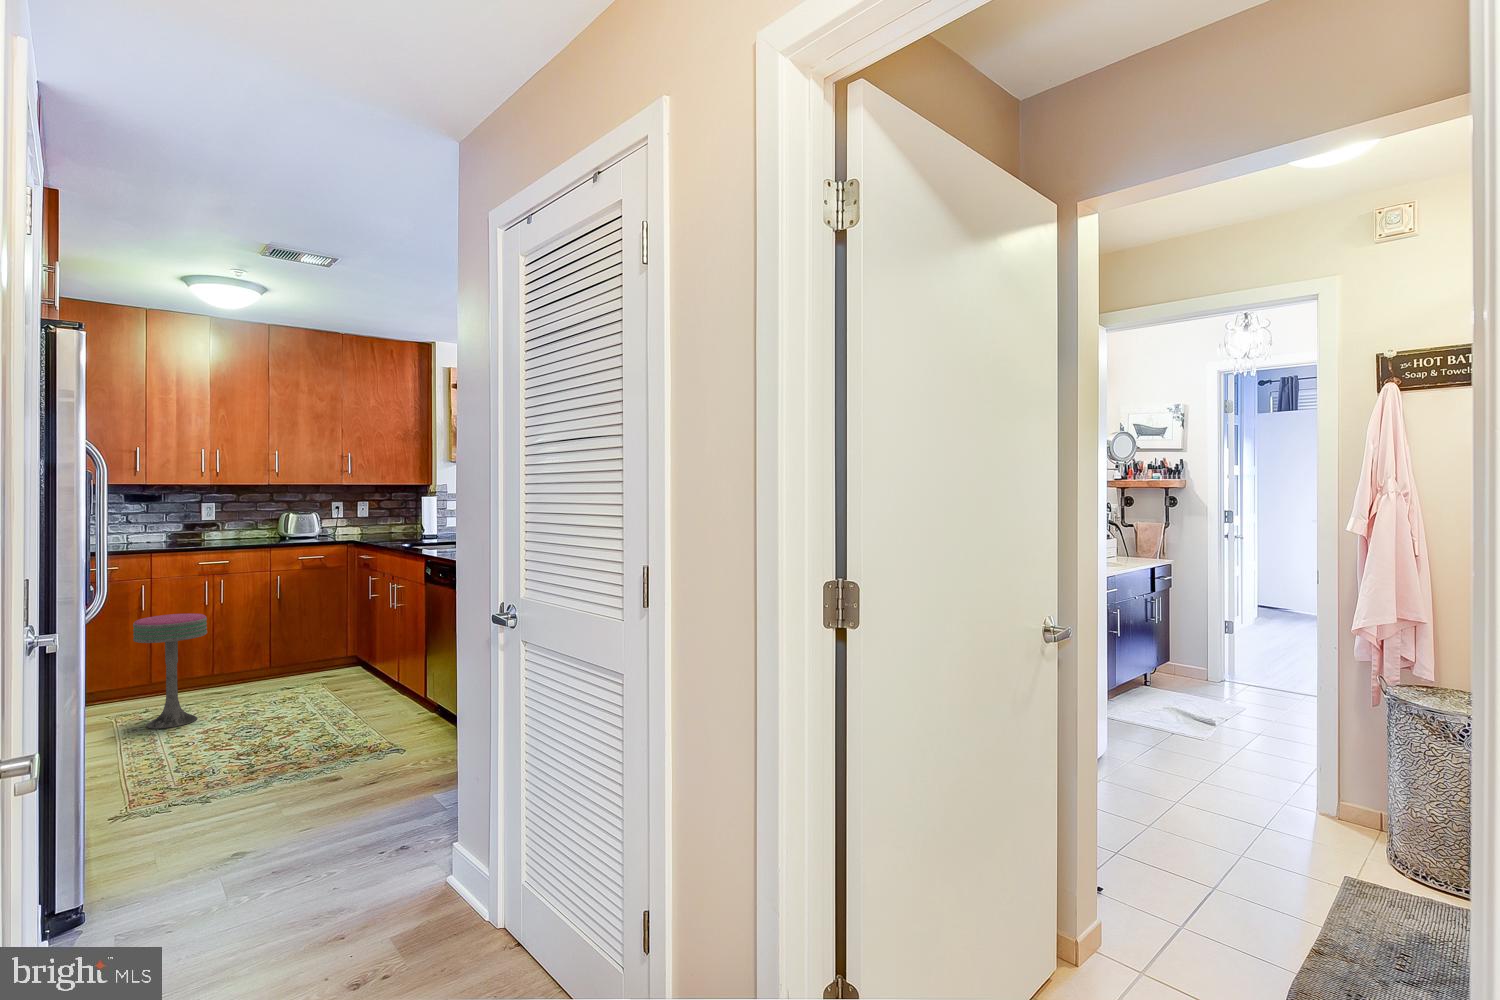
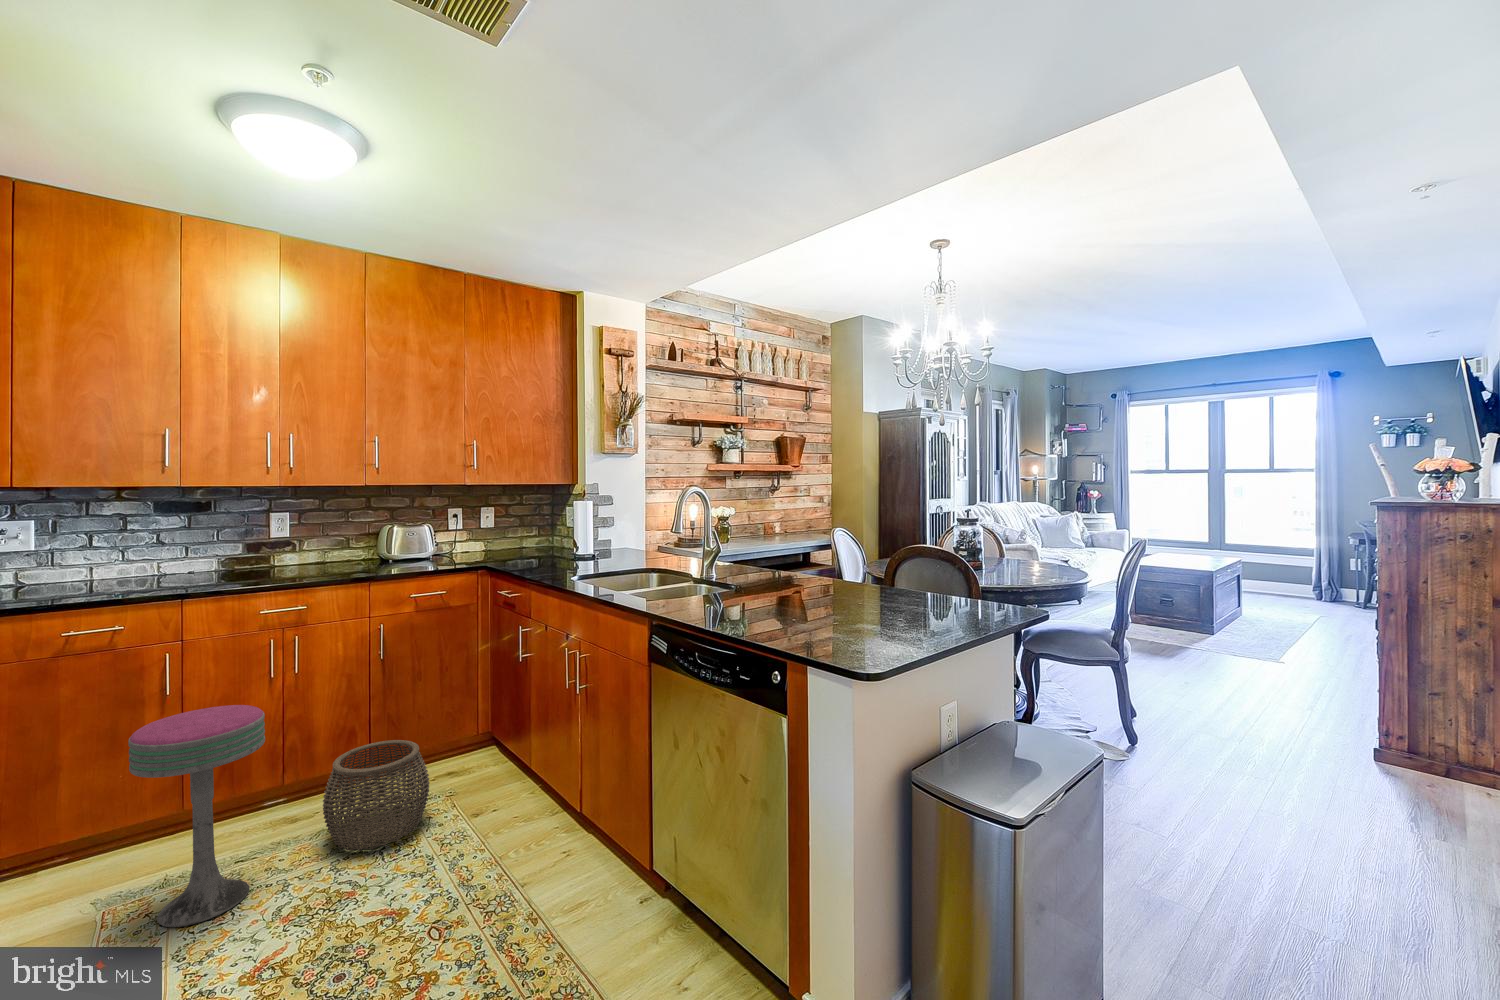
woven basket: none [240,647,308,707] -> present [323,740,430,851]

